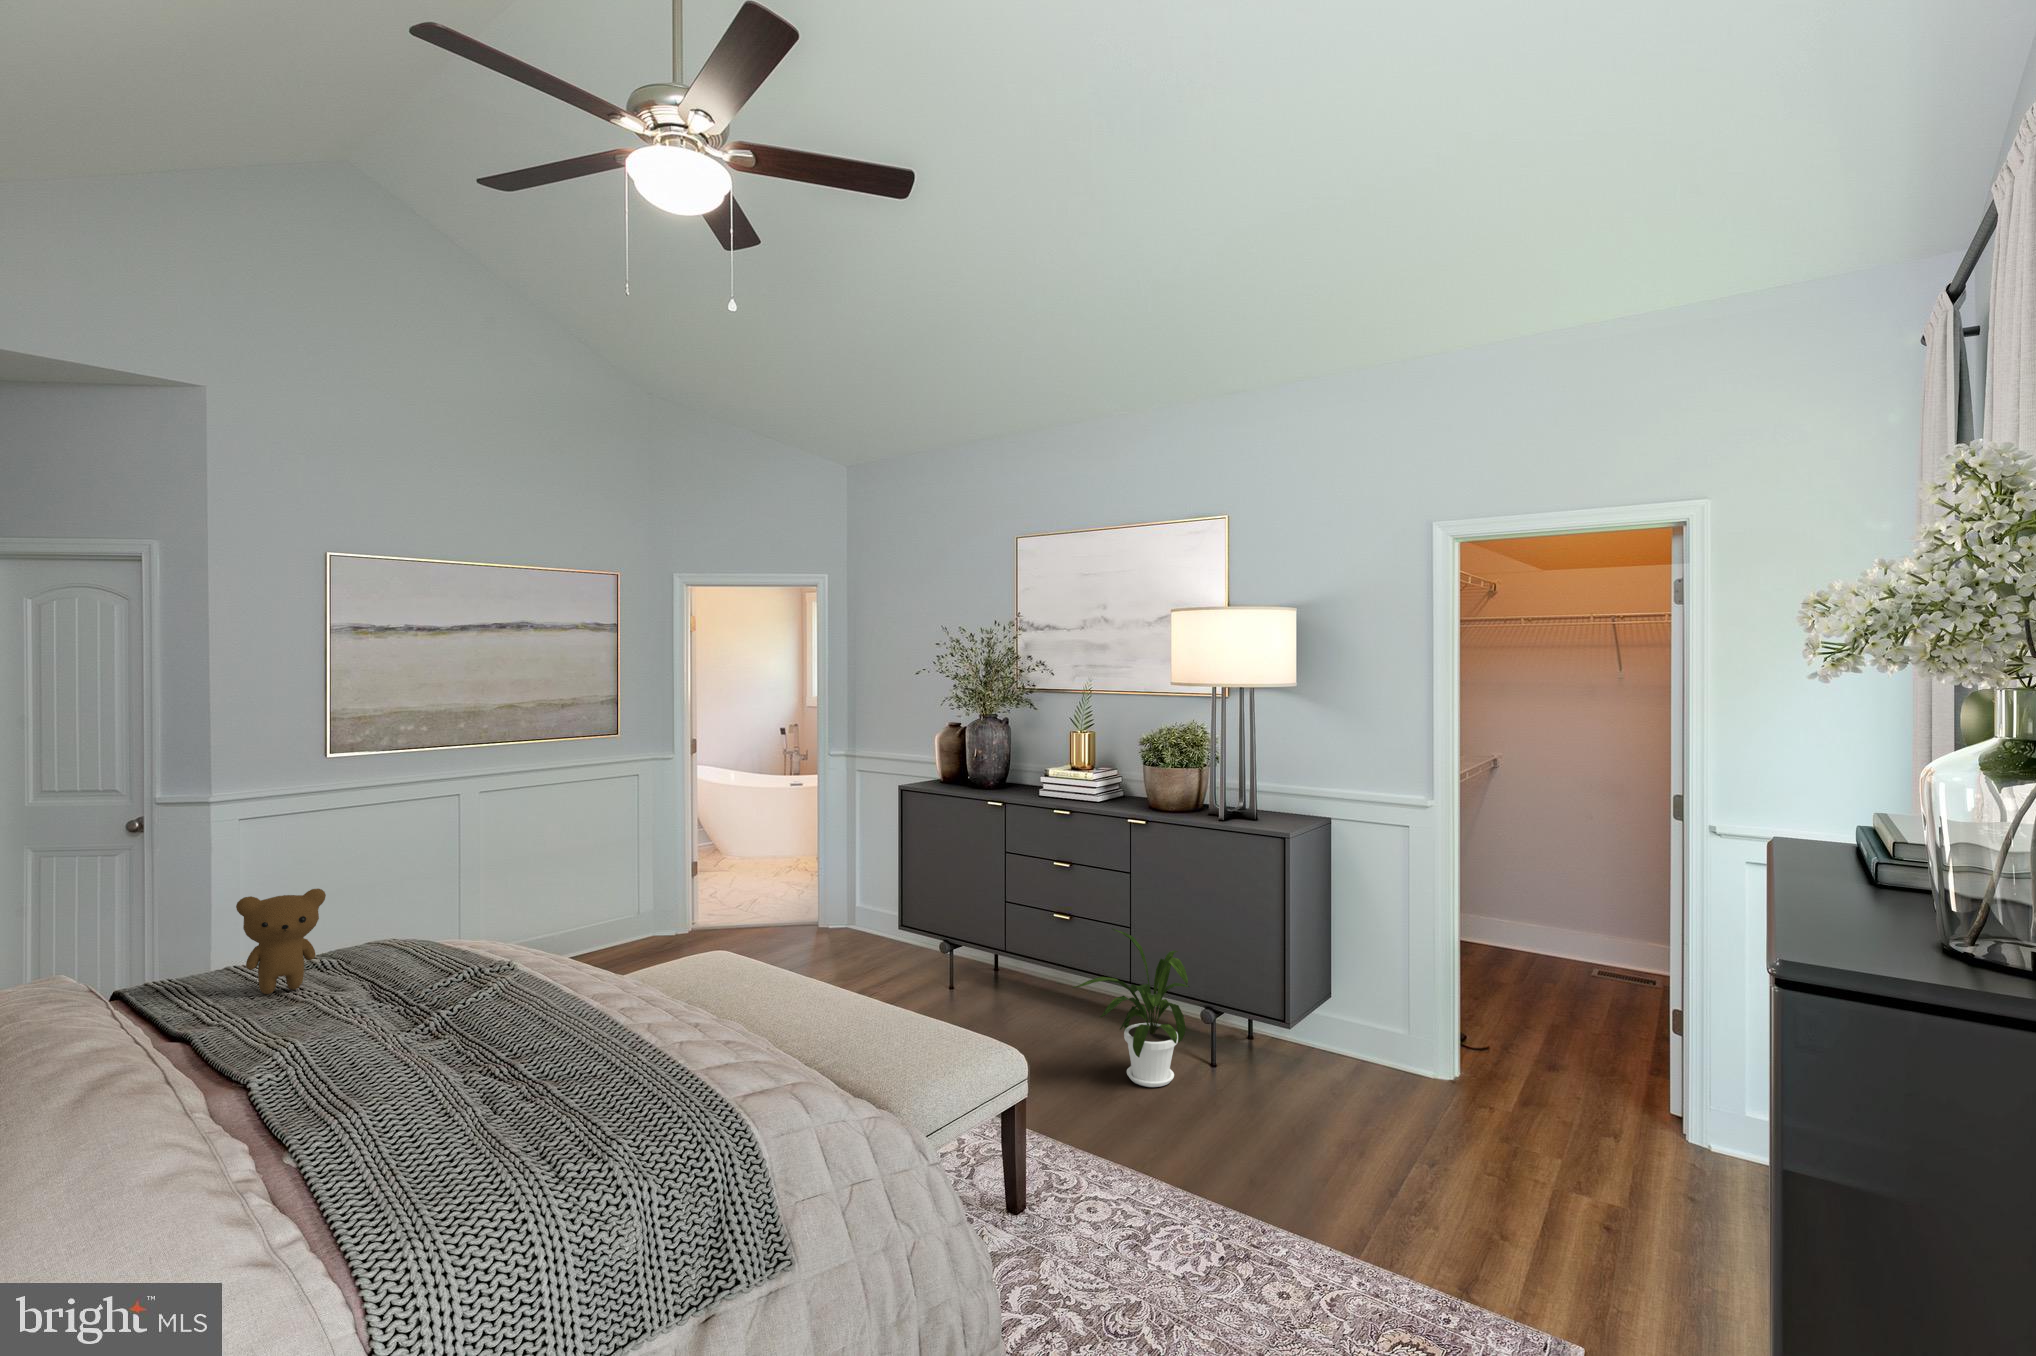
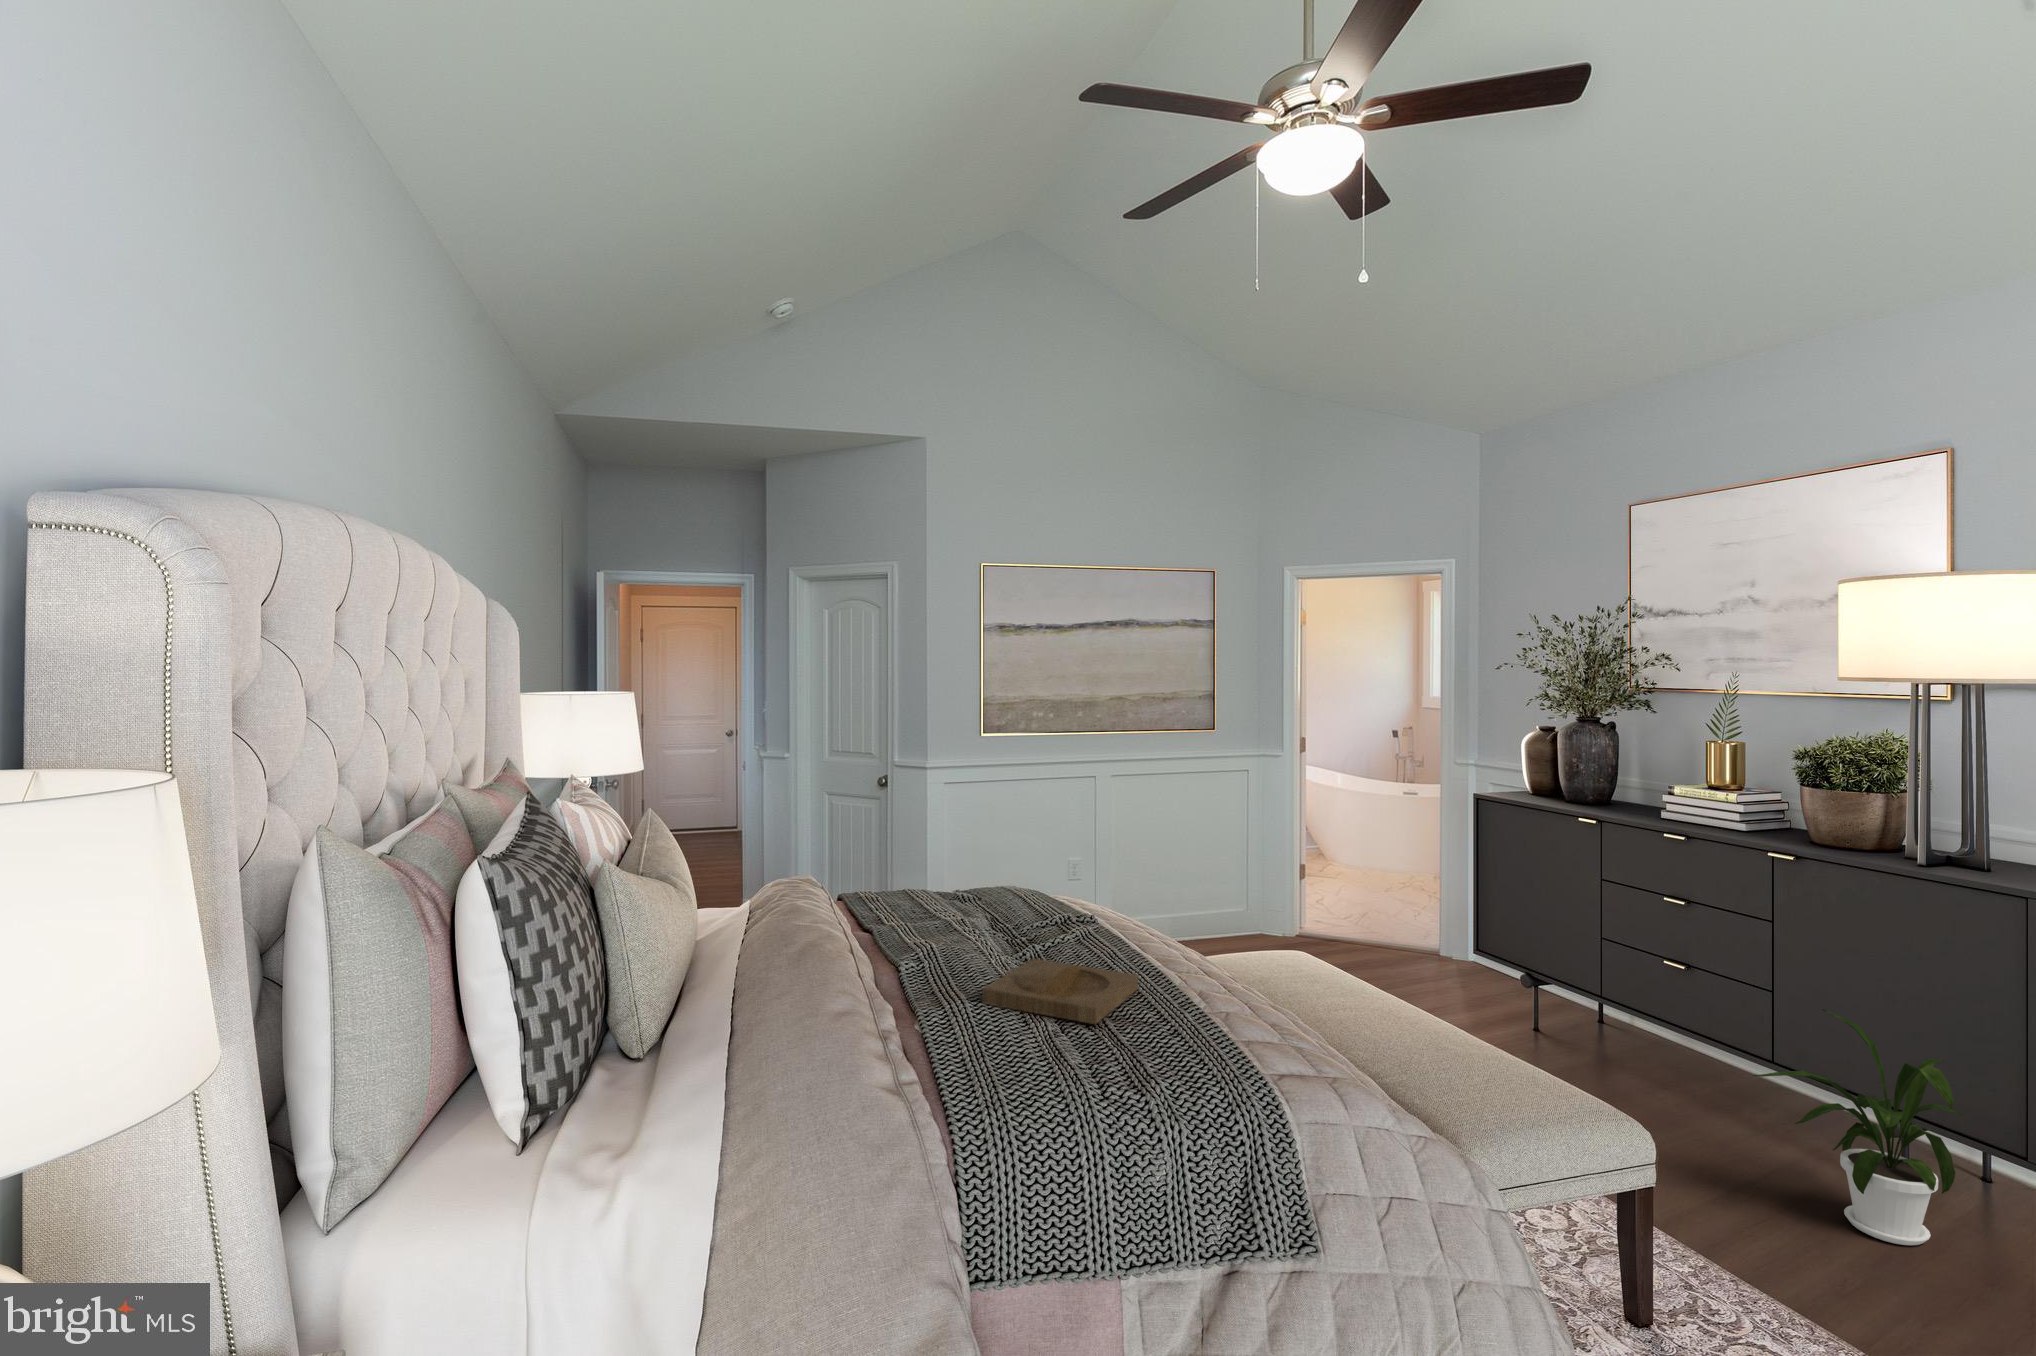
teddy bear: present [236,889,326,994] -> none [901,830,959,911]
tray: none [380,1023,578,1102] -> present [982,958,1138,1024]

